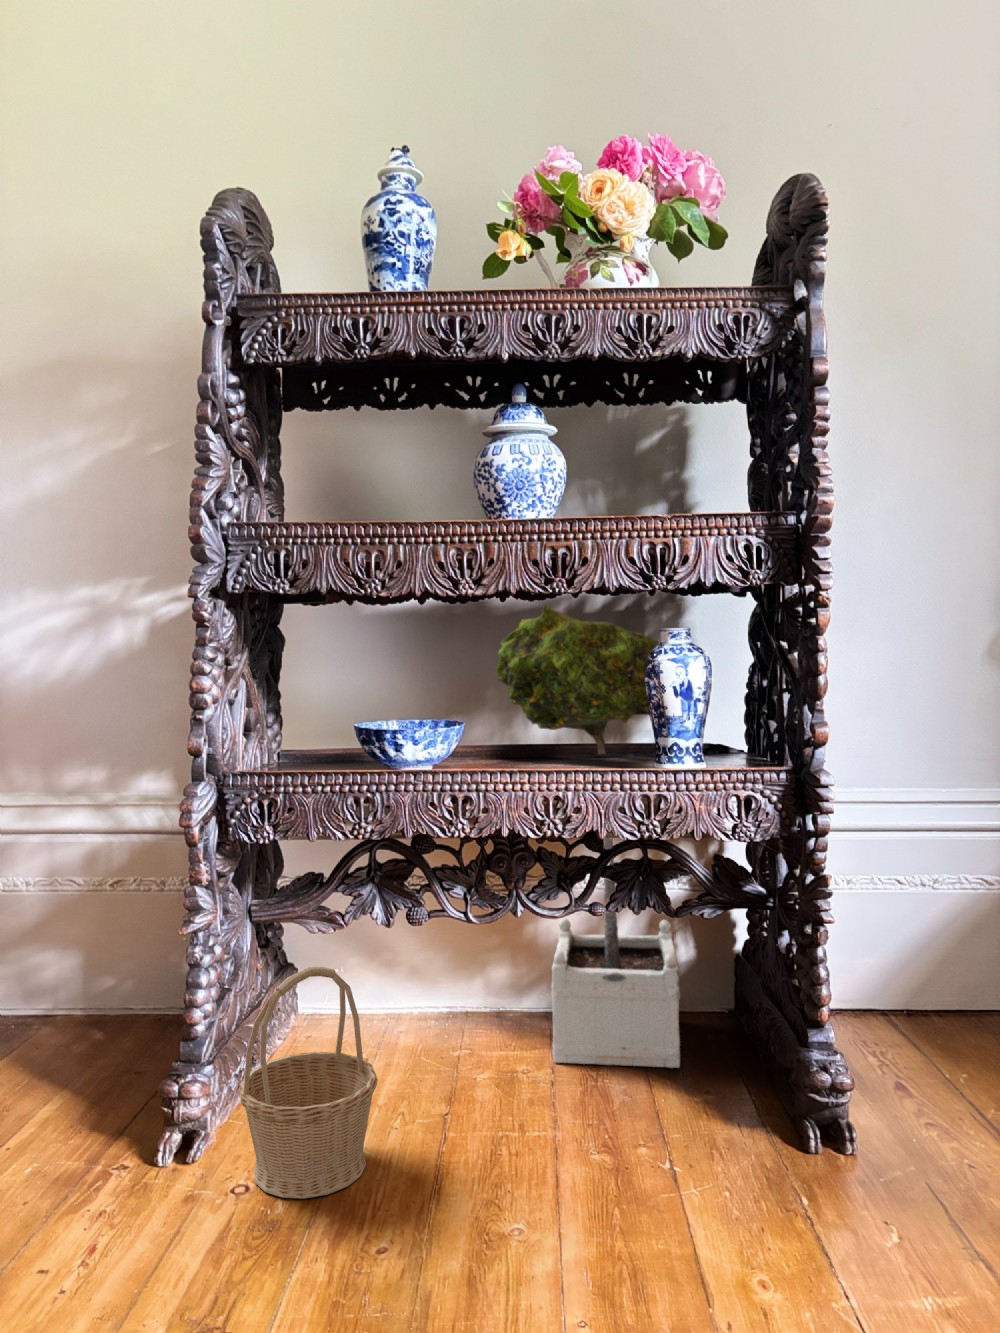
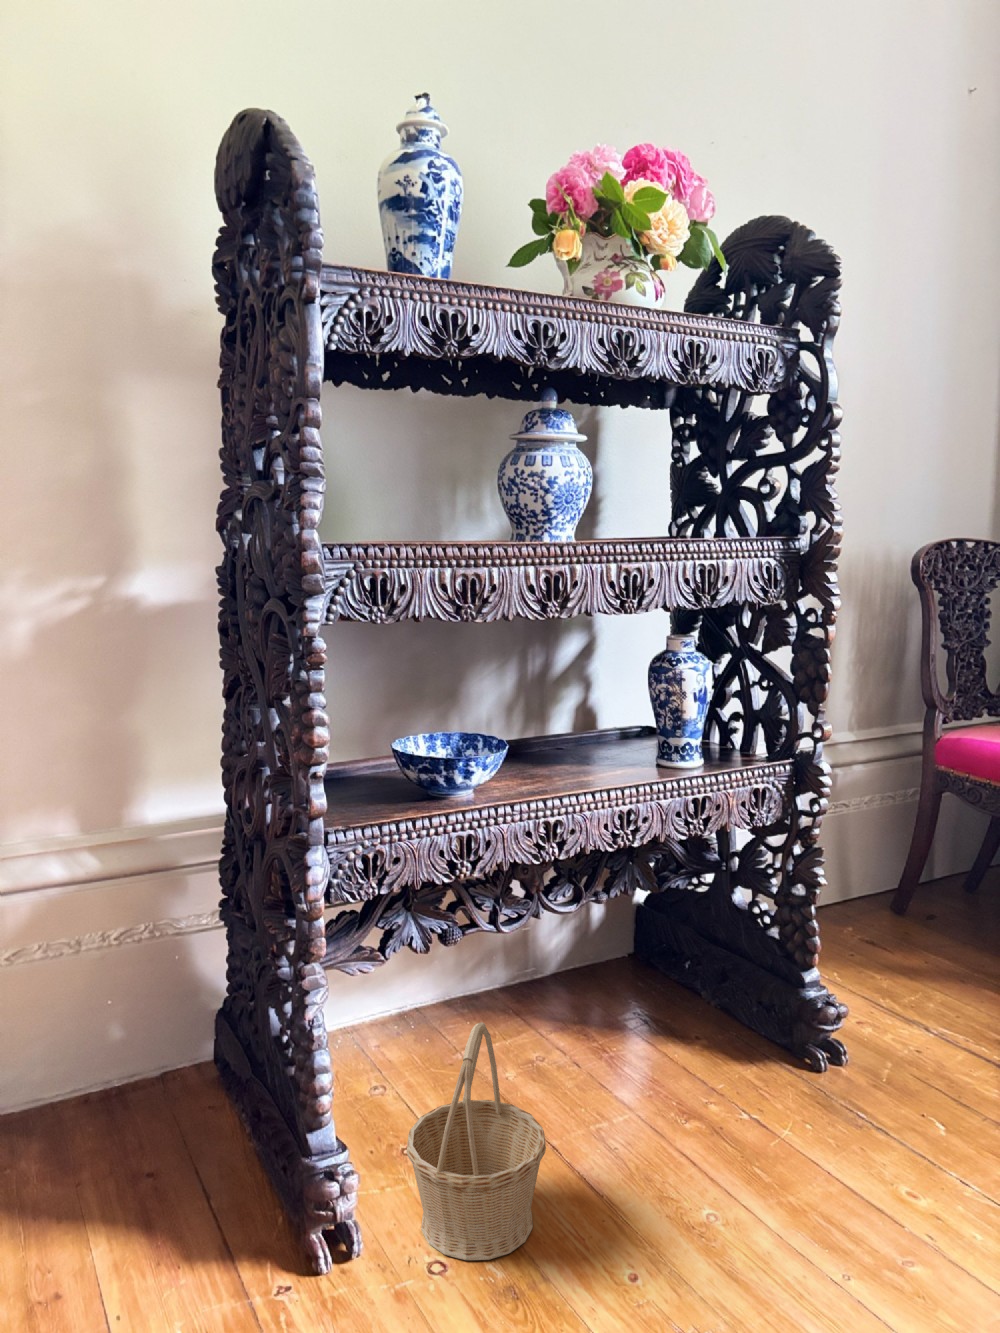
potted tree: present [496,605,680,1068] -> none [486,612,673,1049]

